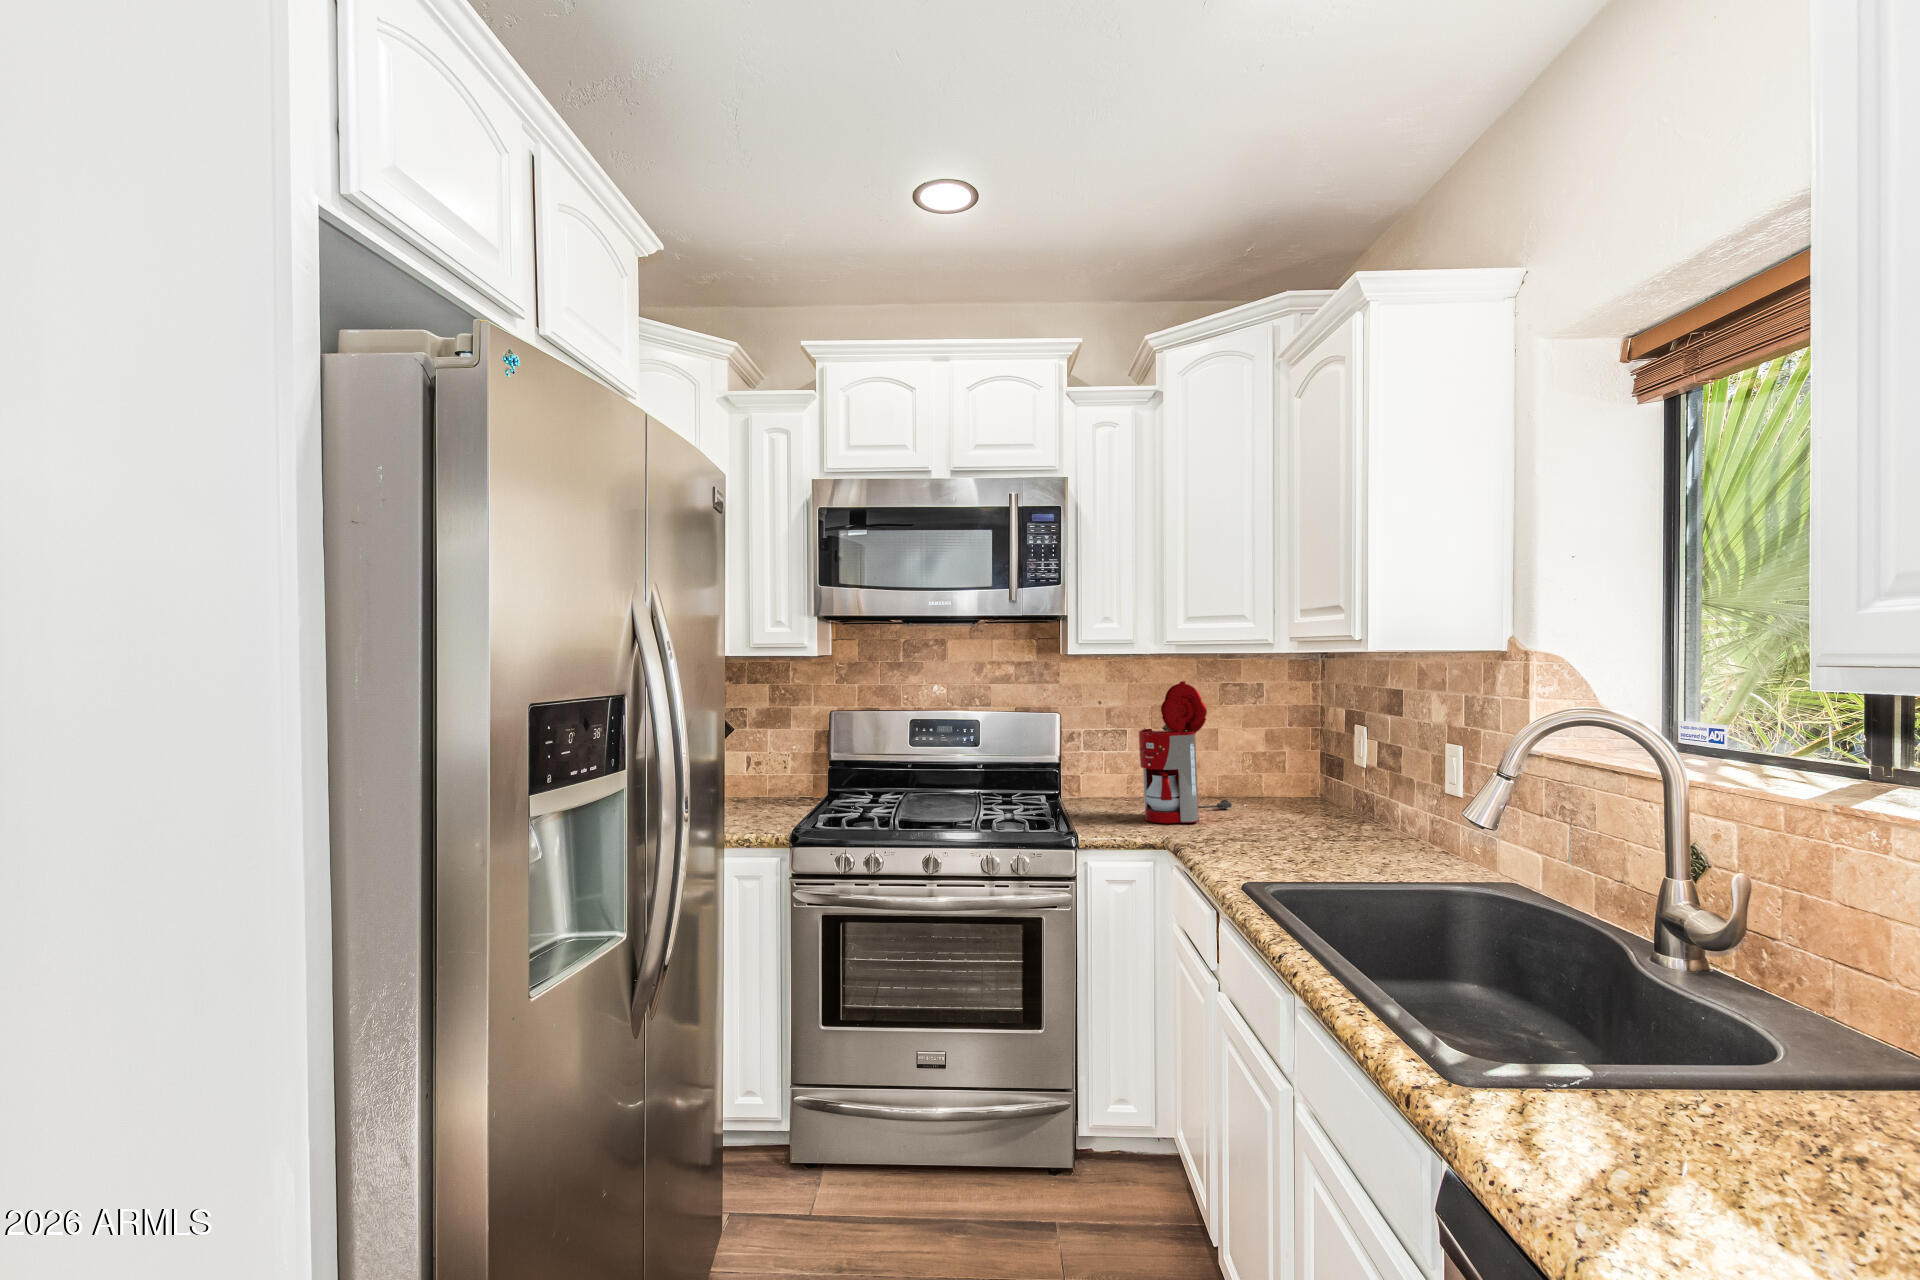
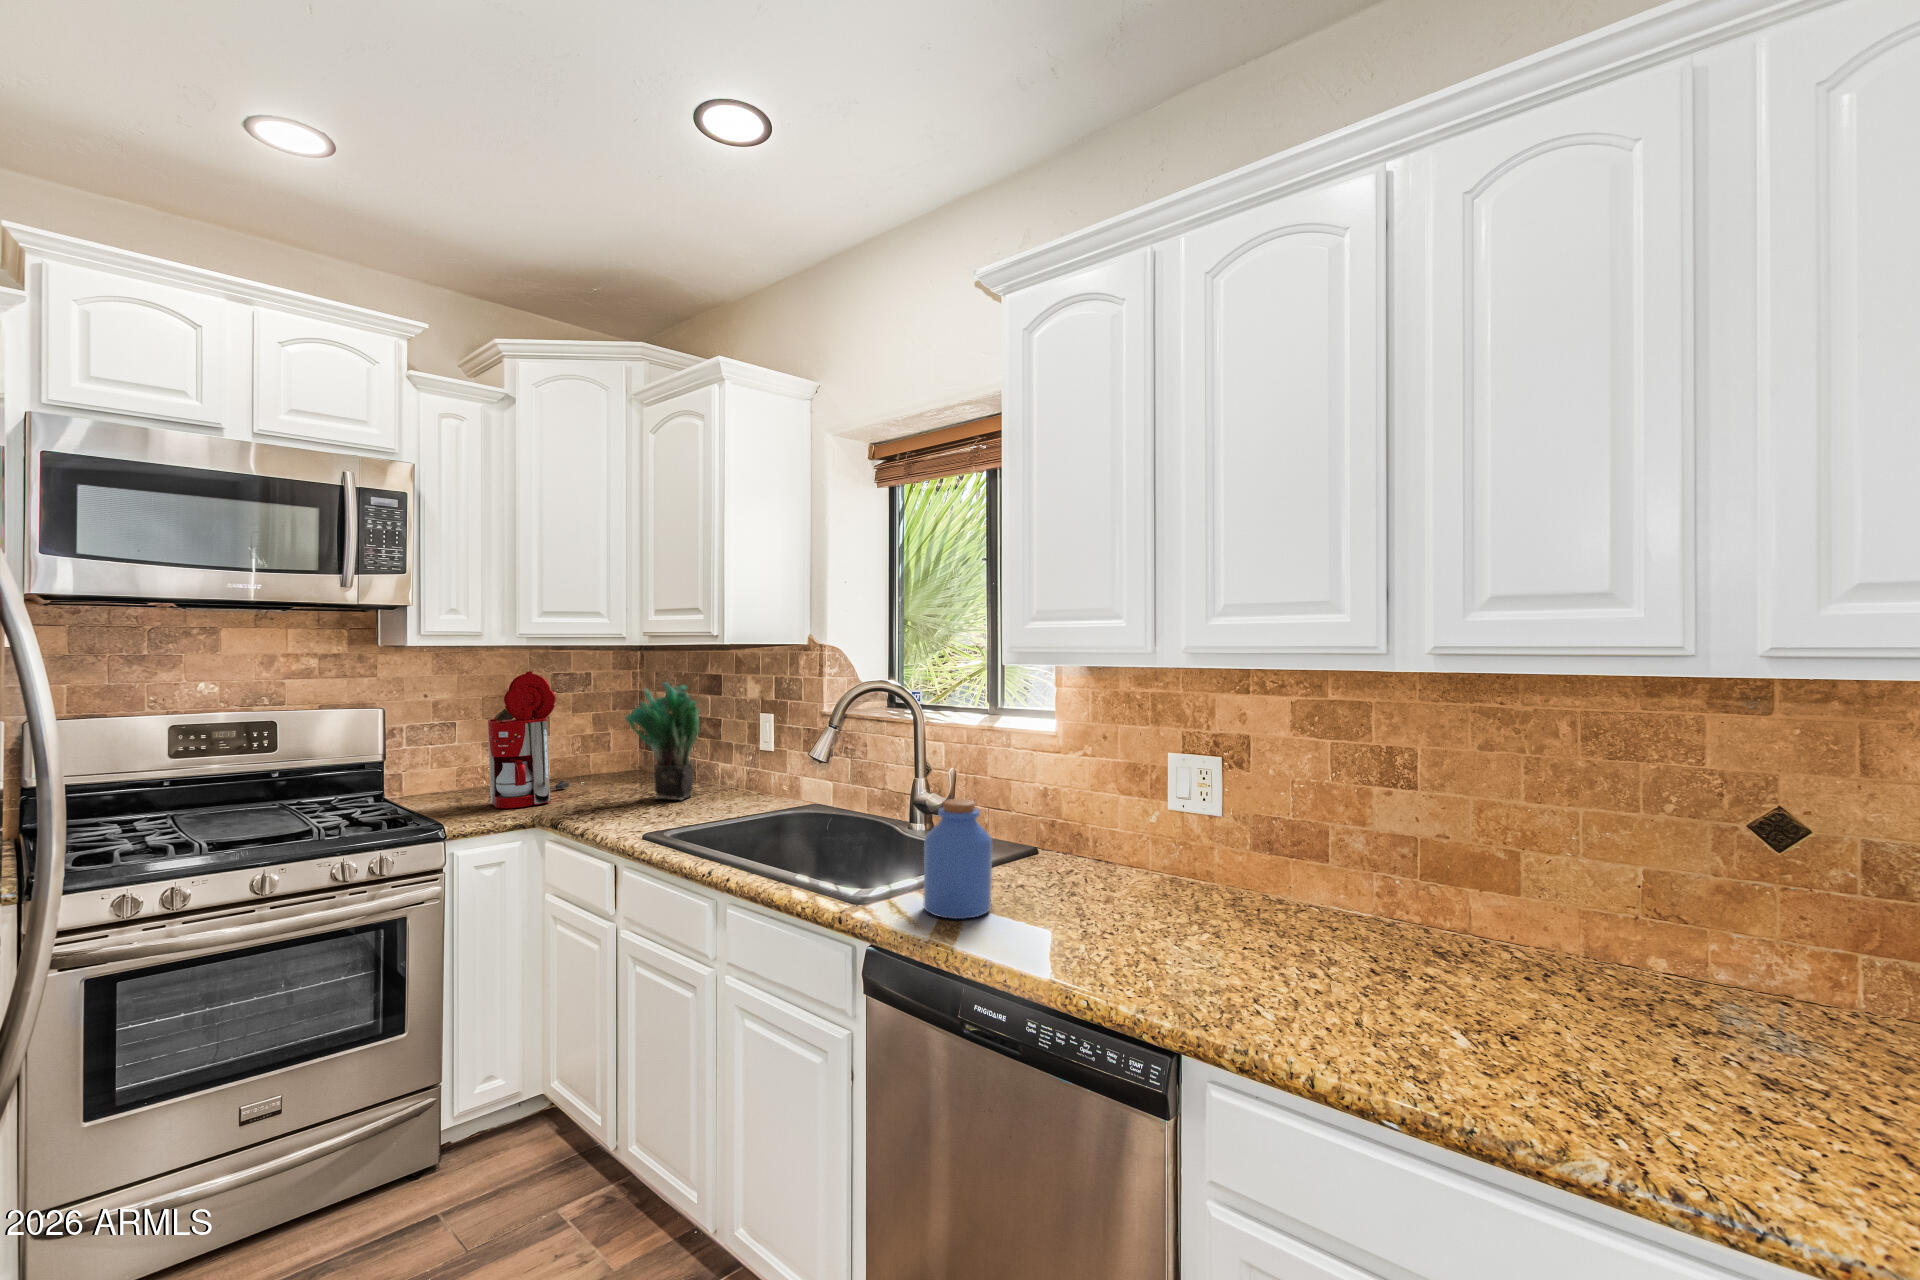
potted plant: none [1261,698,1361,844] -> present [626,682,699,800]
jar: none [1570,945,1741,1207] -> present [923,799,992,919]

